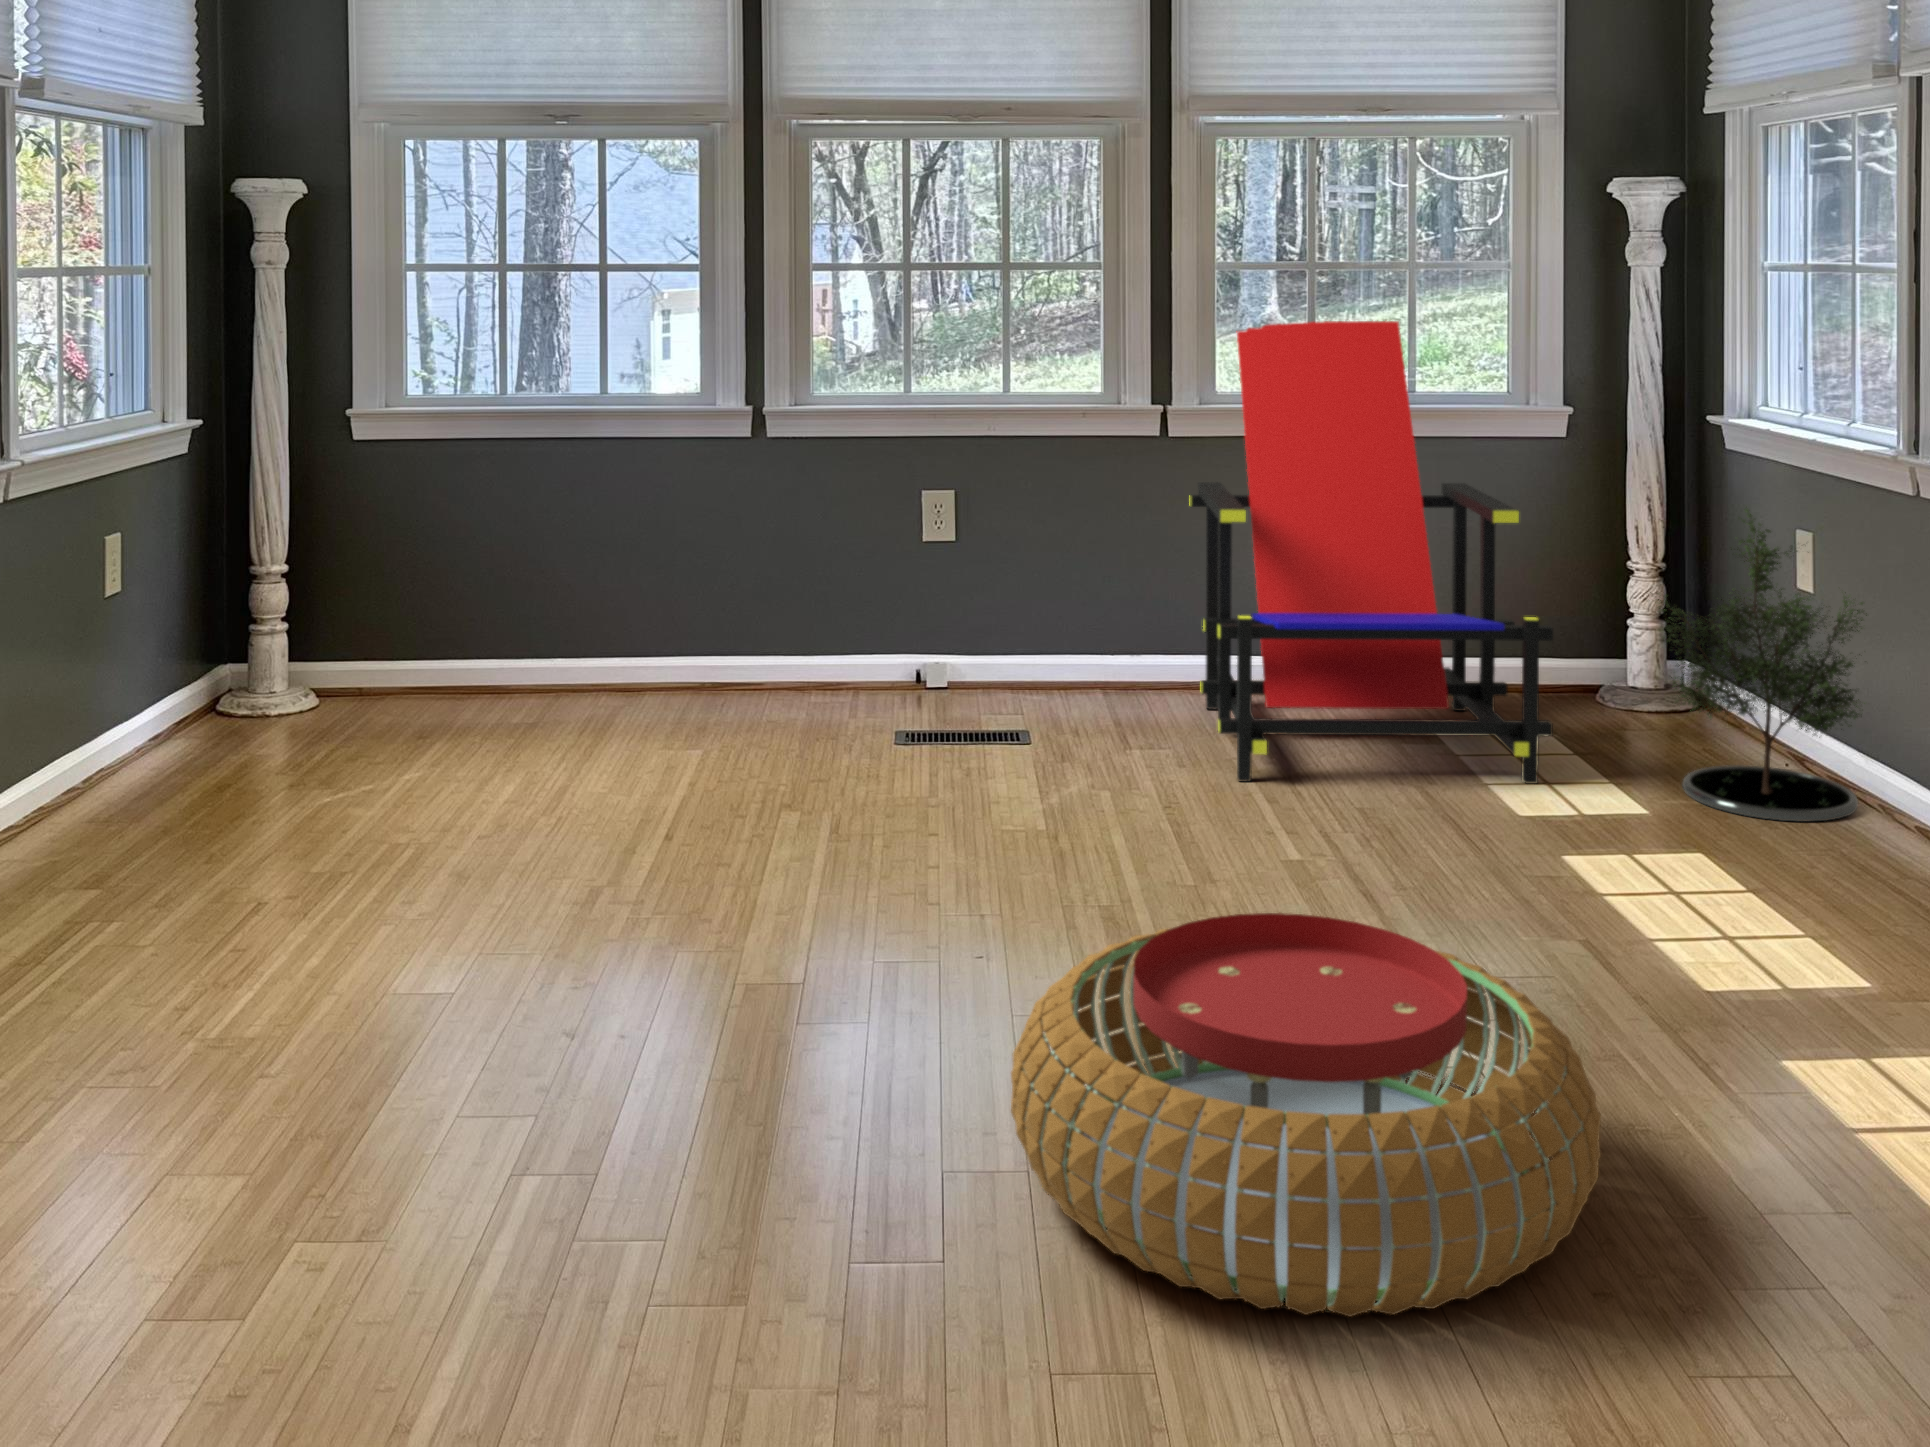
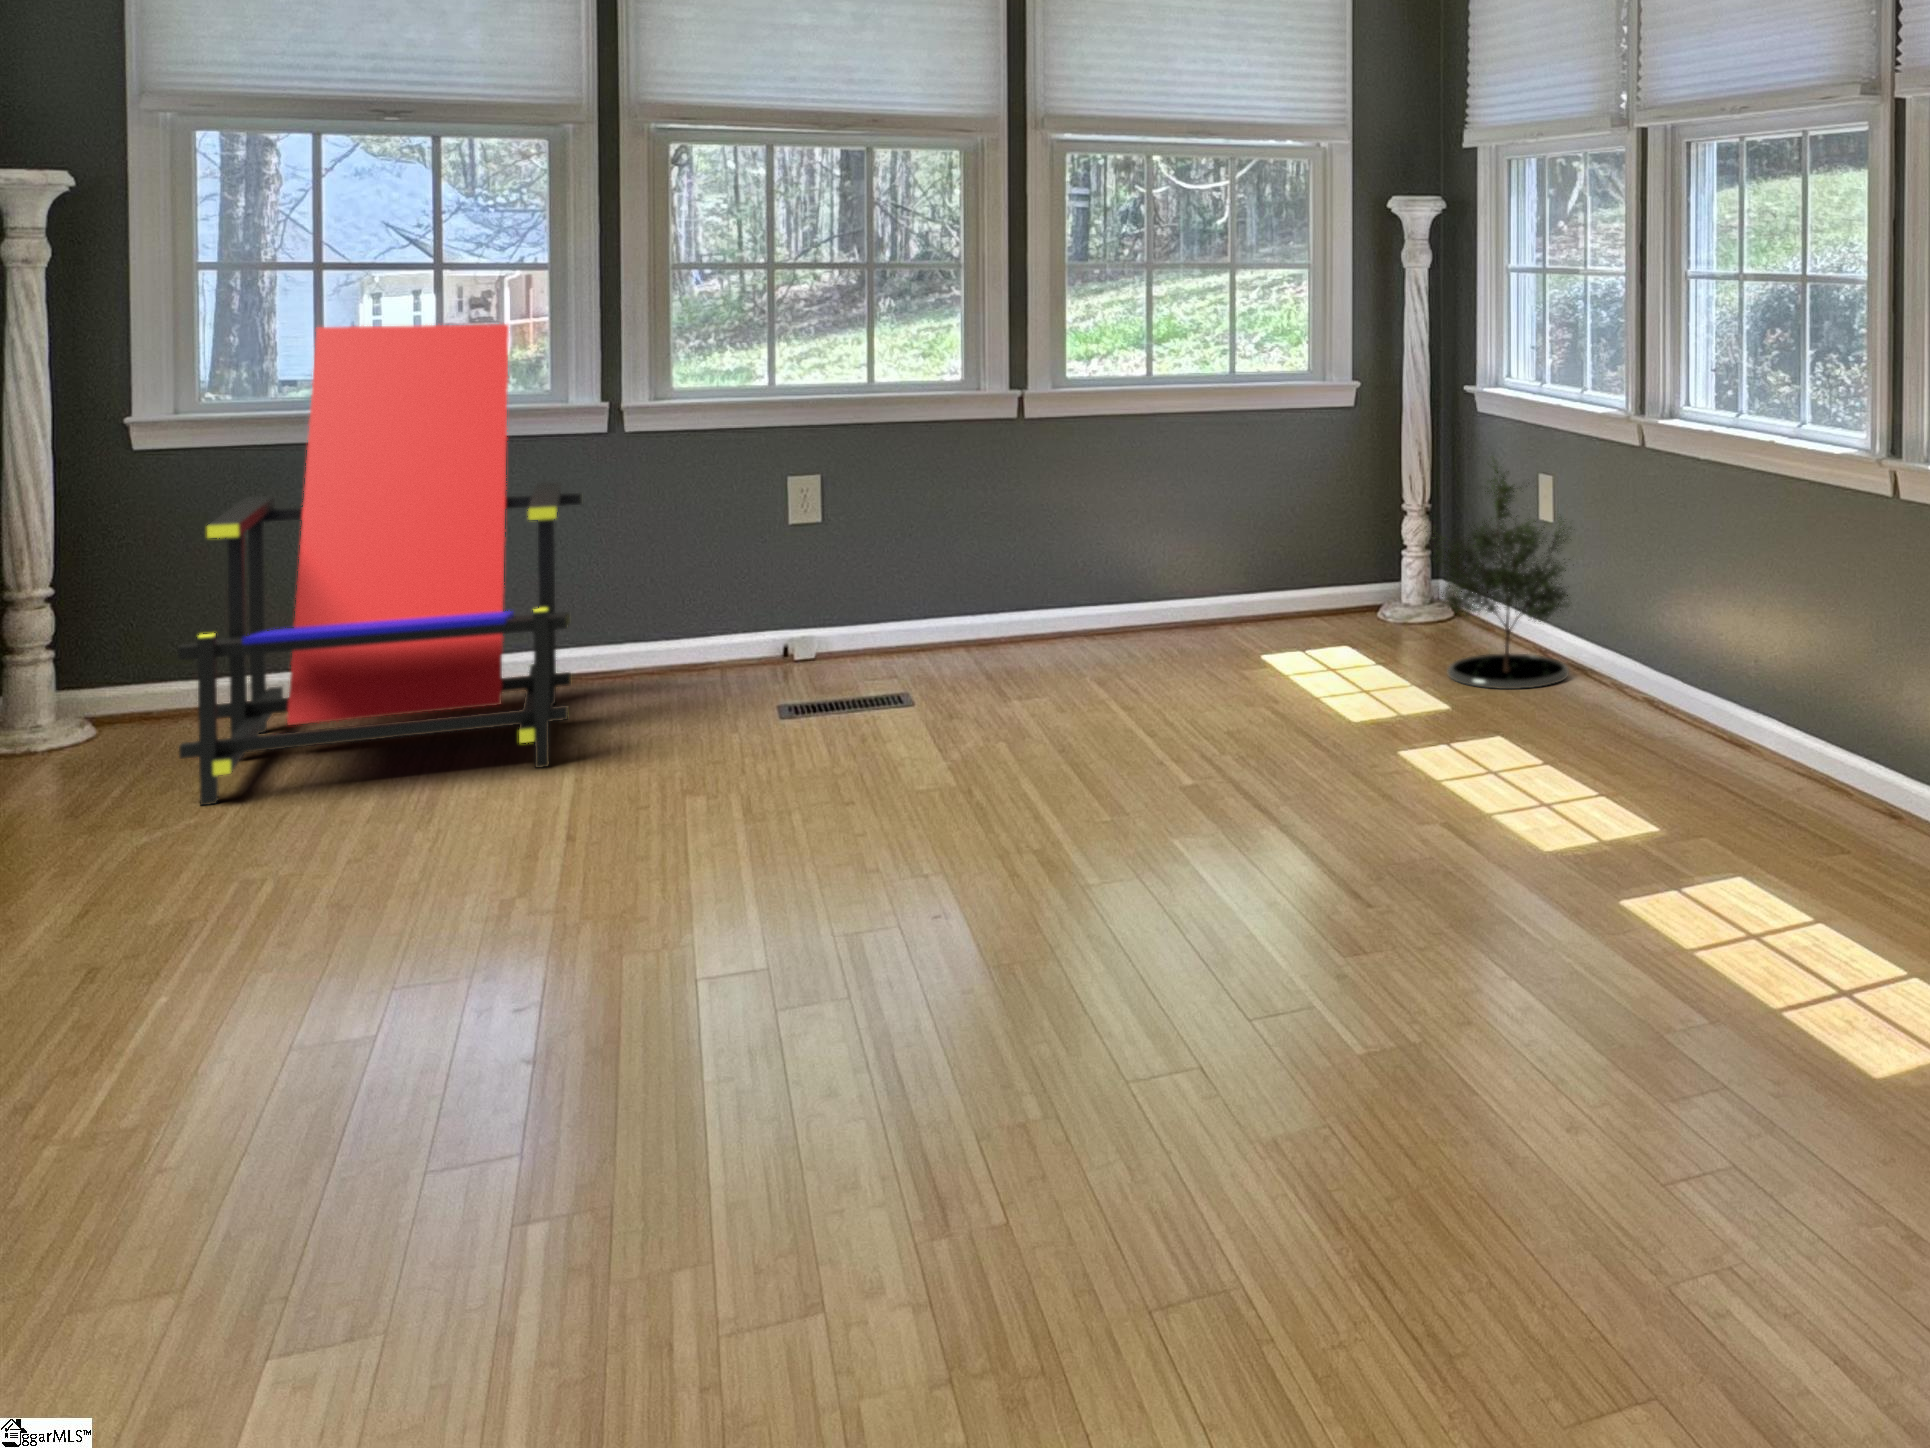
lounge chair: present [1189,321,1553,784] -> present [178,324,582,805]
pouf: present [1011,913,1601,1317] -> none [968,767,1402,1026]

